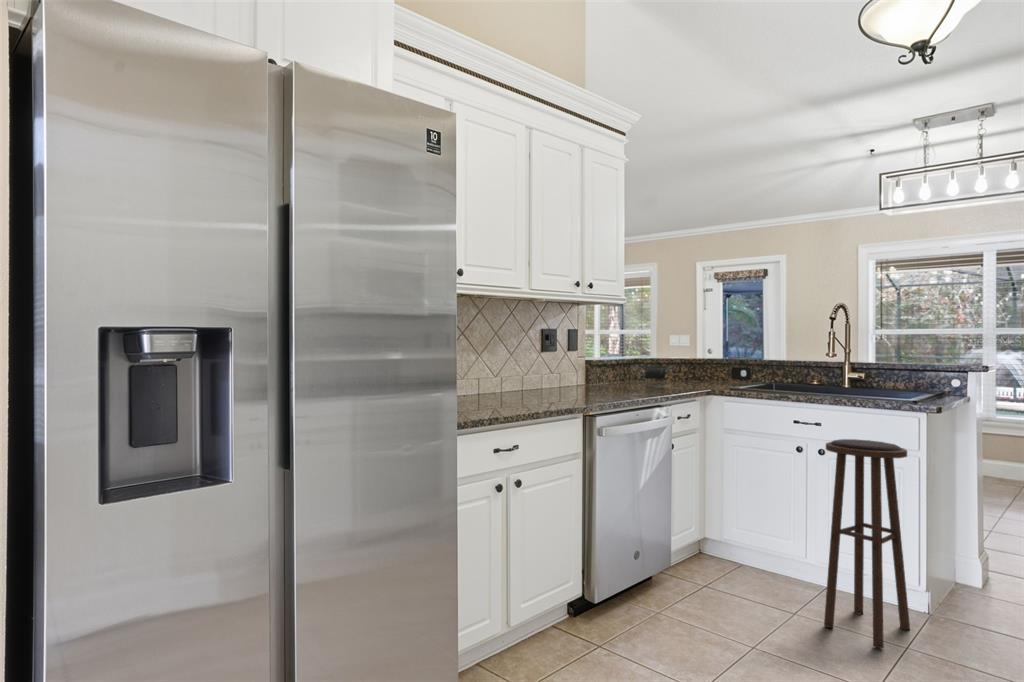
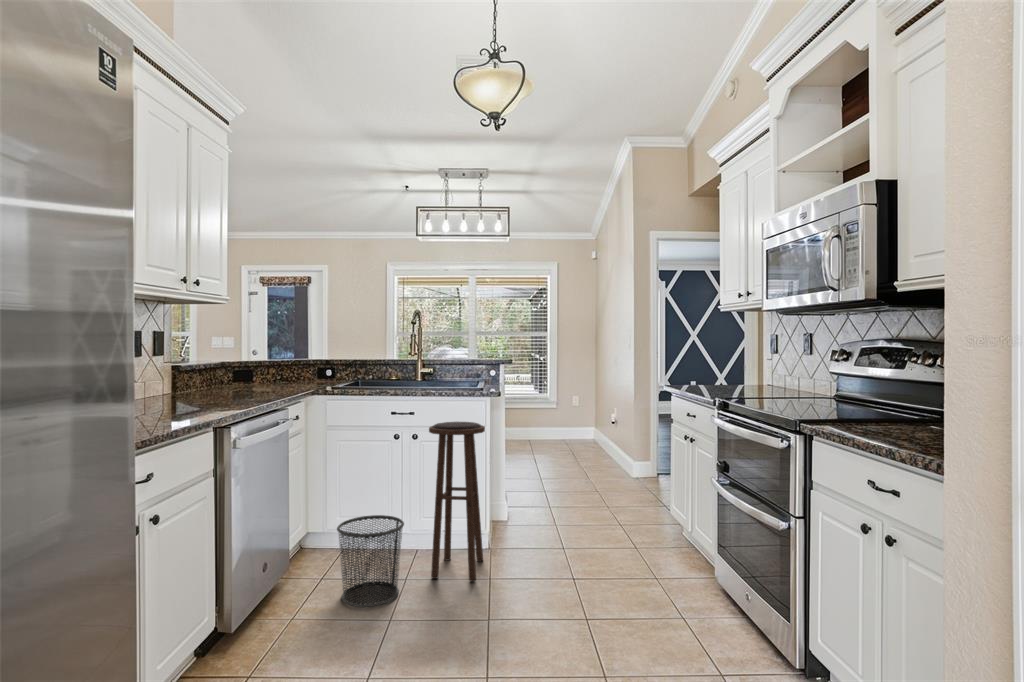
waste bin: none [706,530,784,632] -> present [337,515,404,607]

